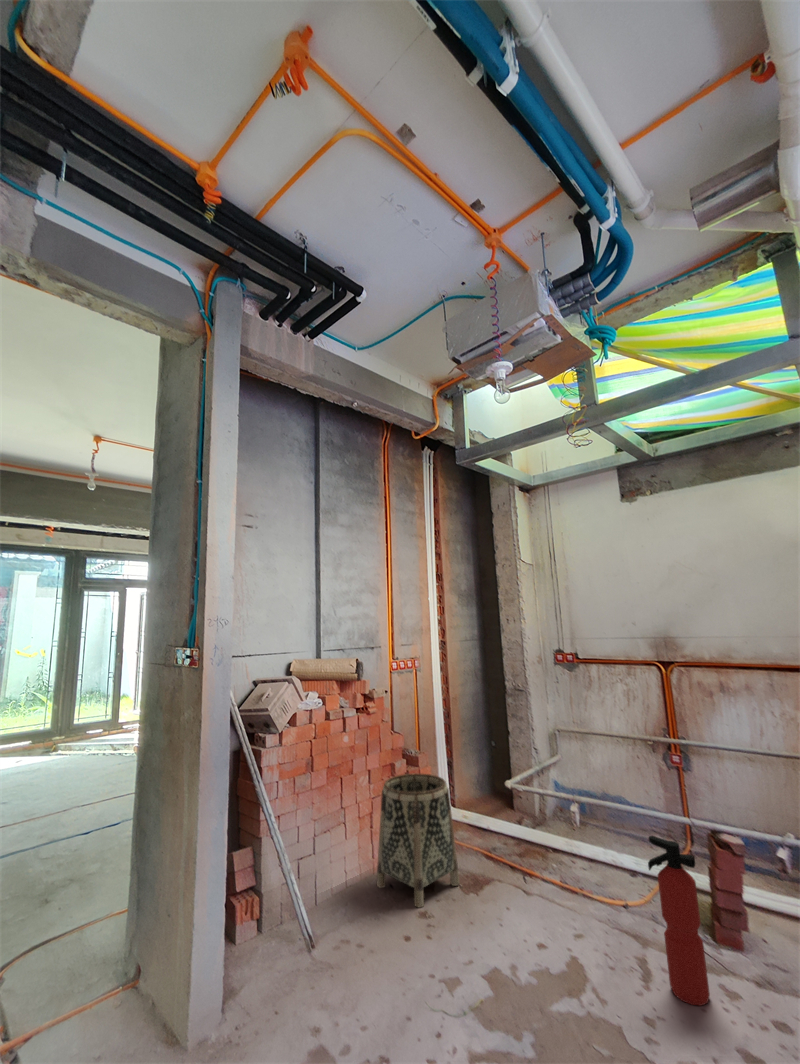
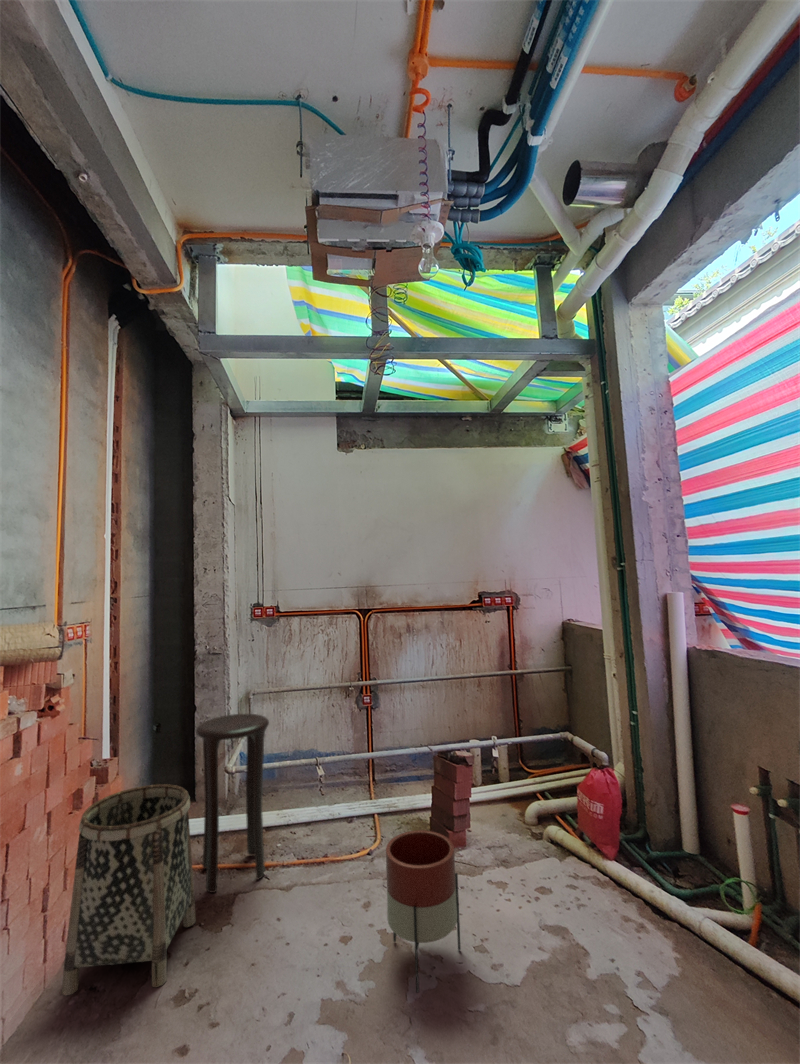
stool: none [469,740,527,880] -> present [196,714,269,893]
fire extinguisher: present [648,836,710,1006] -> none [453,770,498,915]
planter: none [548,870,629,1009] -> present [386,830,461,992]

